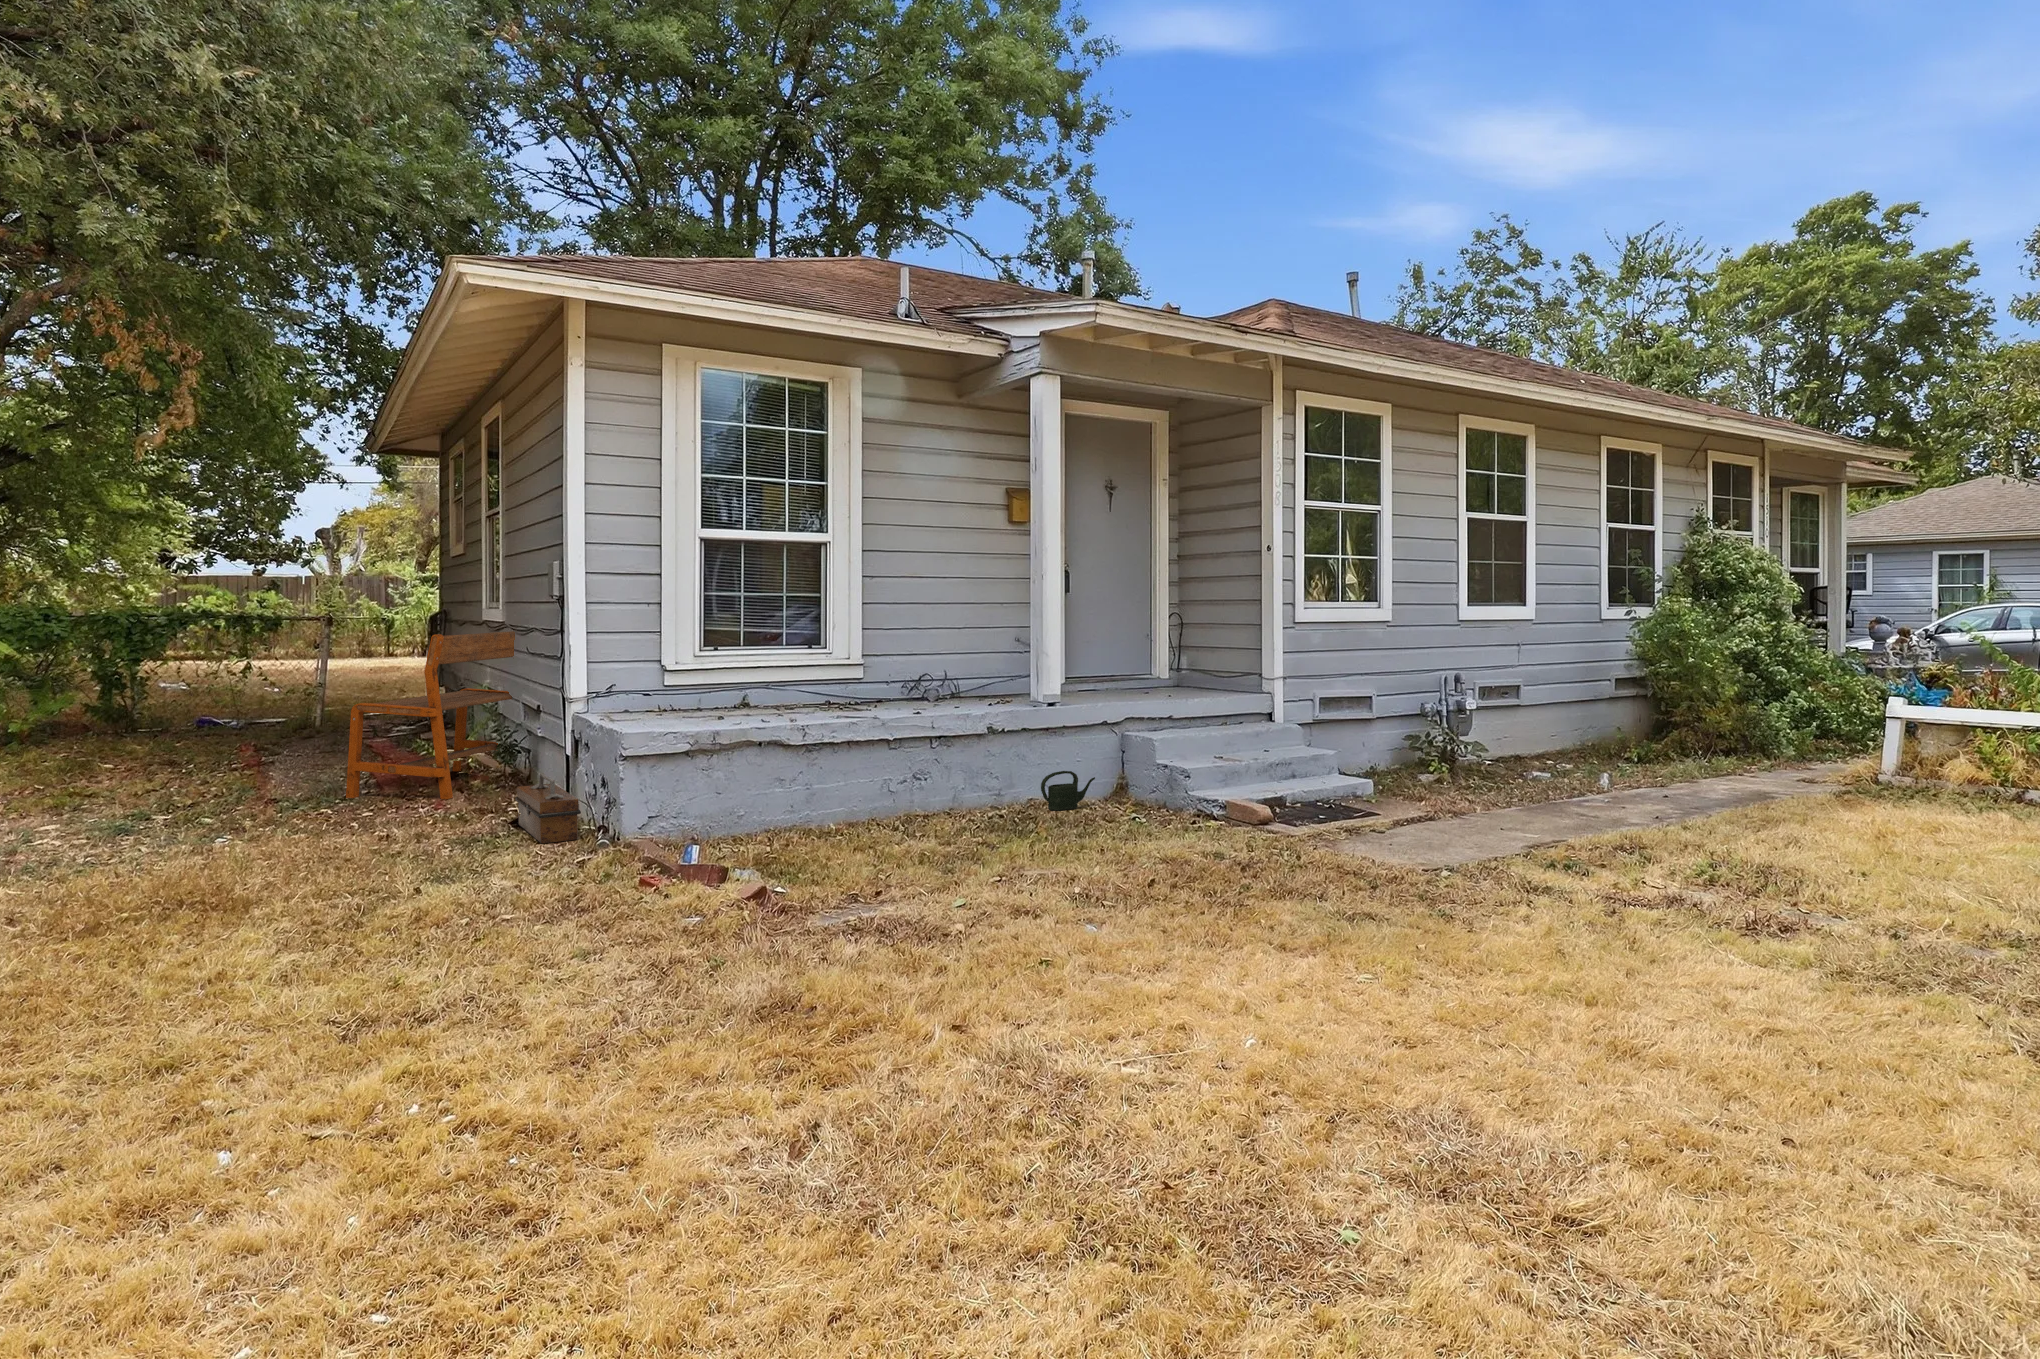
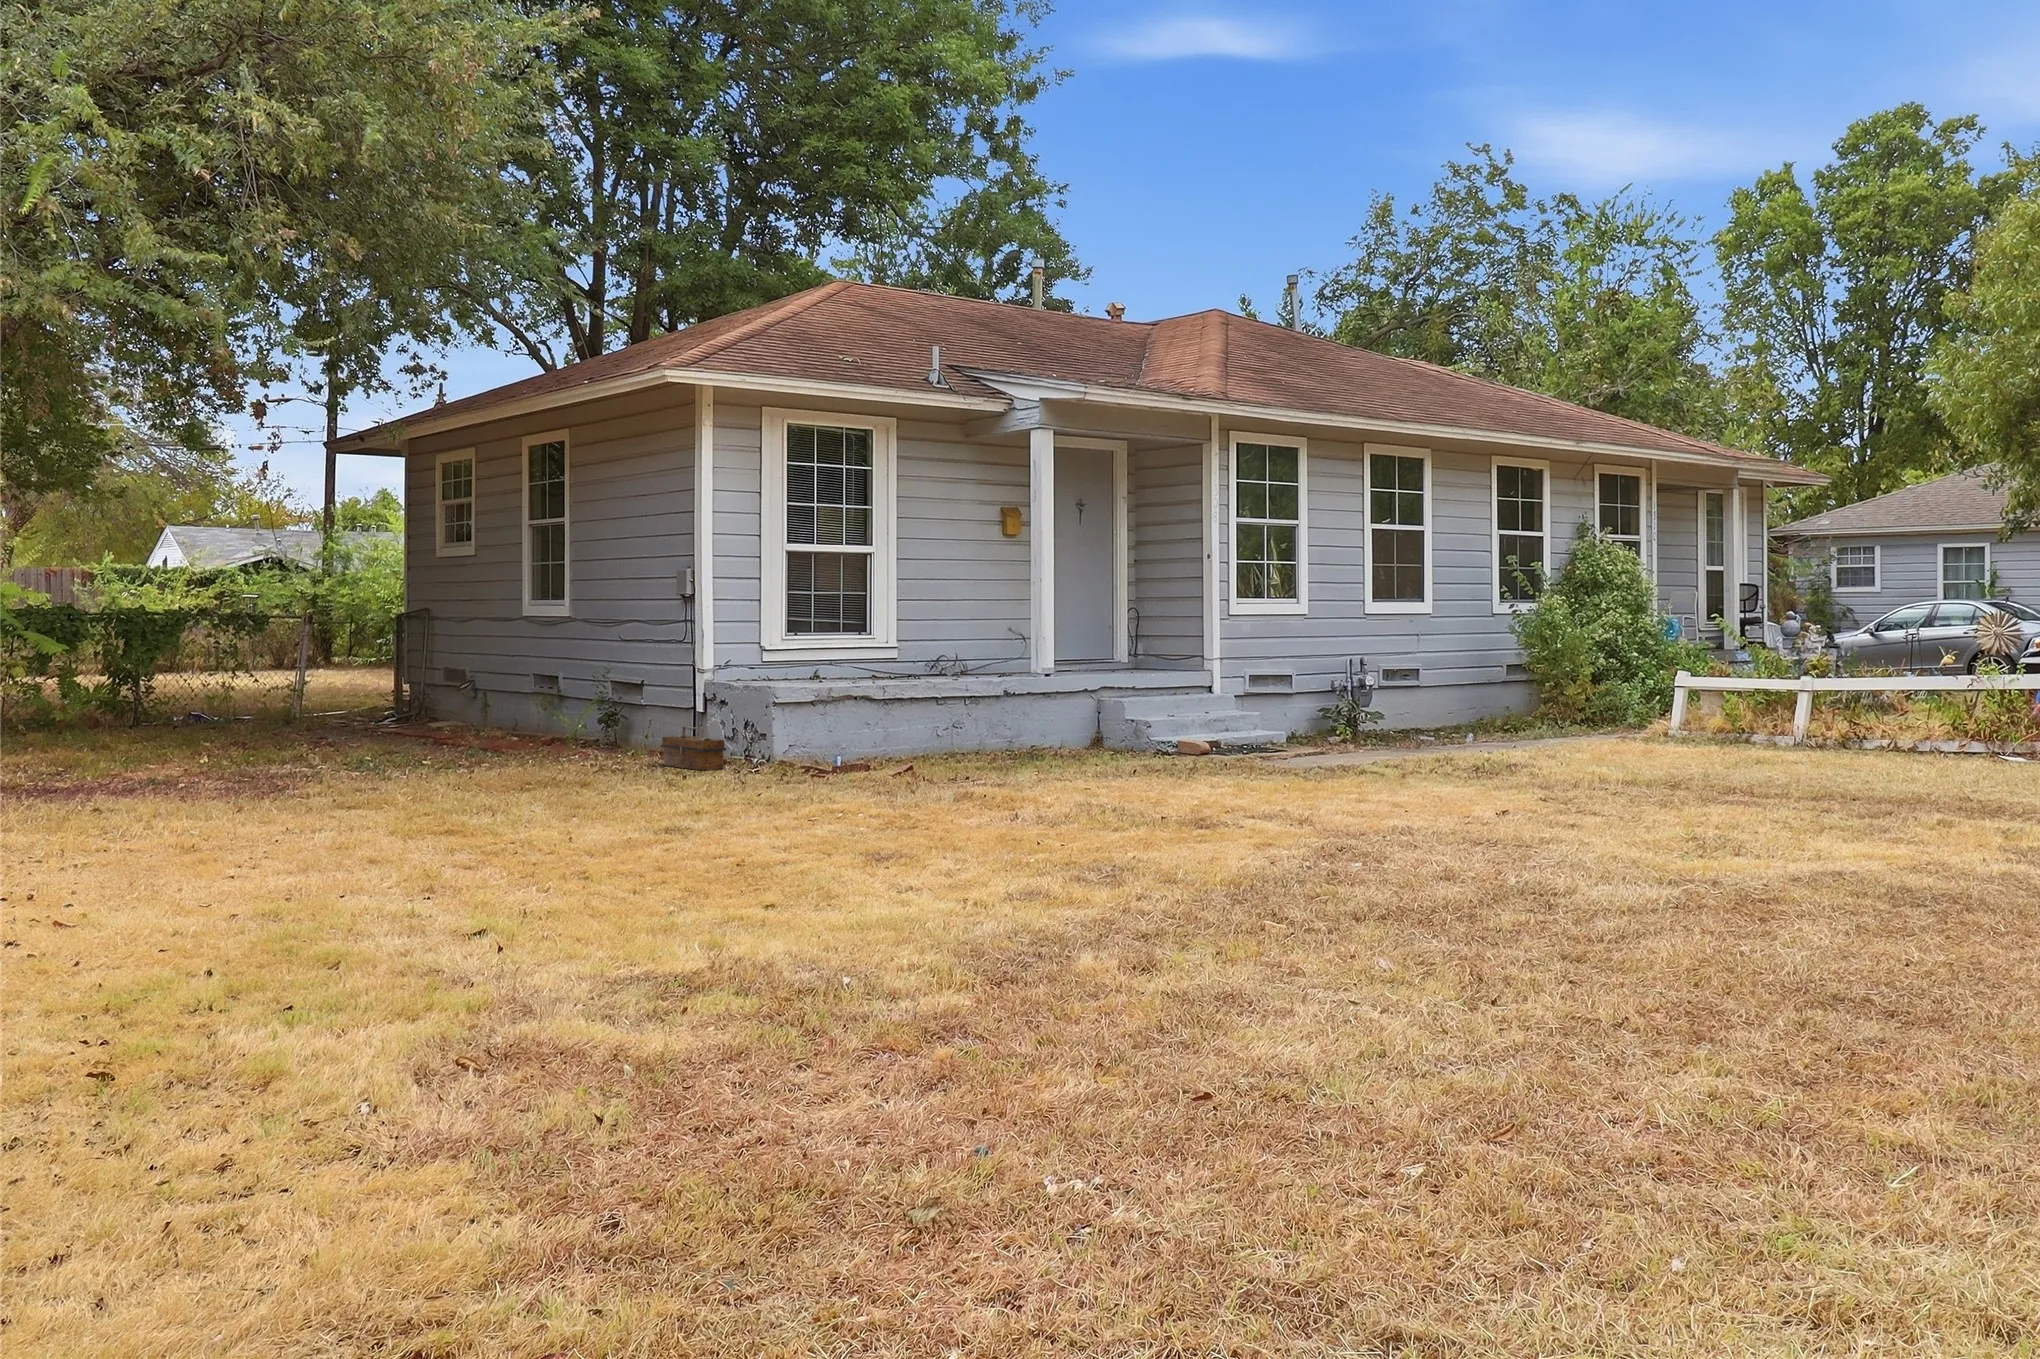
bench: present [346,631,515,799] -> none [487,626,607,759]
watering can: present [1041,771,1095,811] -> none [1041,726,1079,755]

